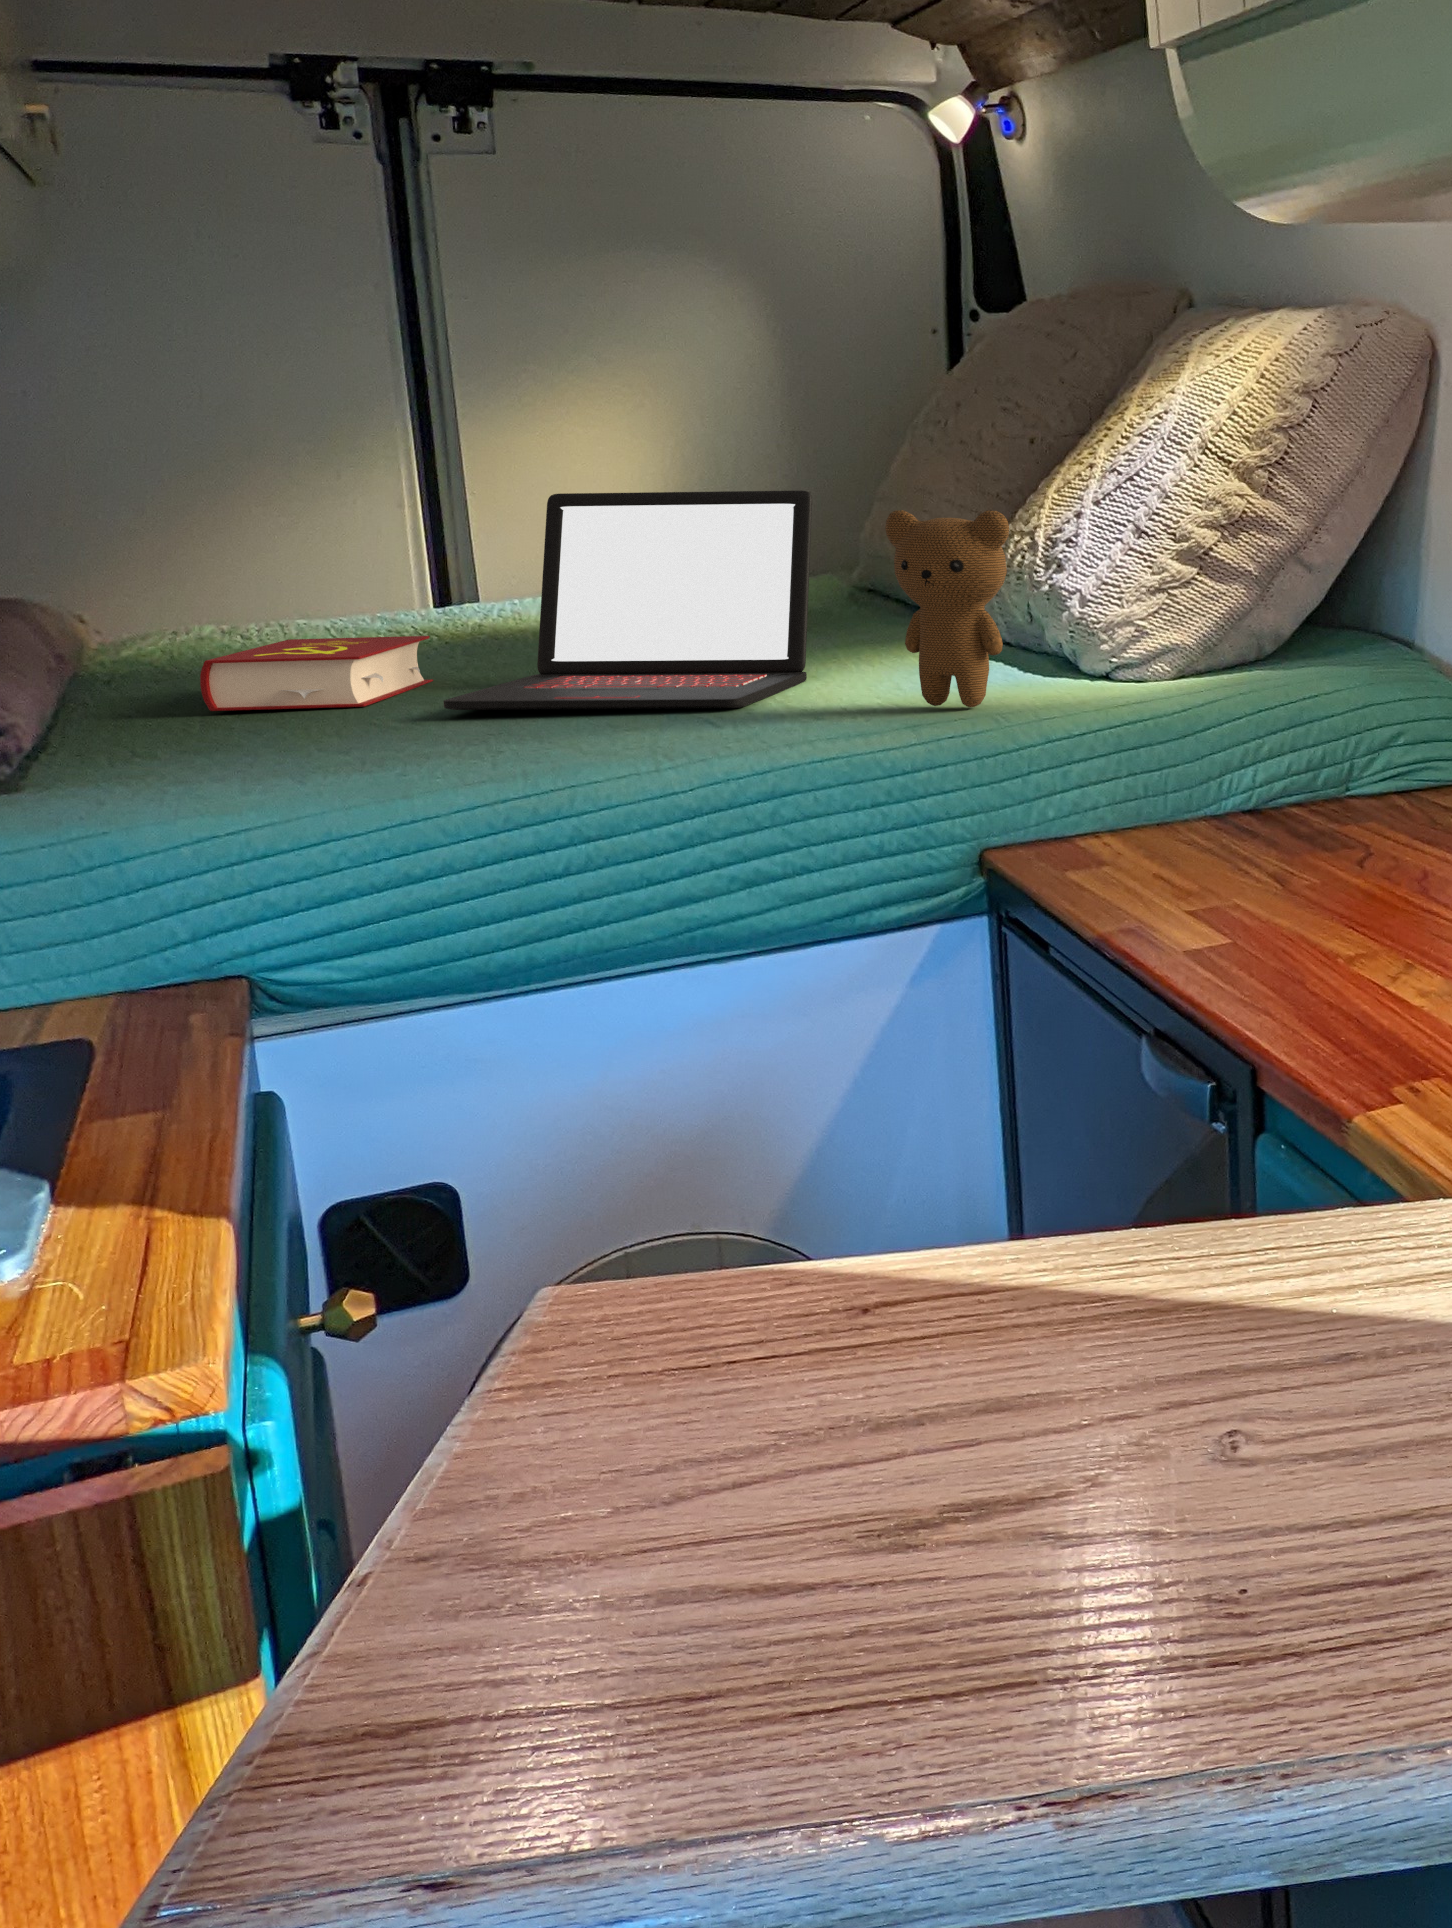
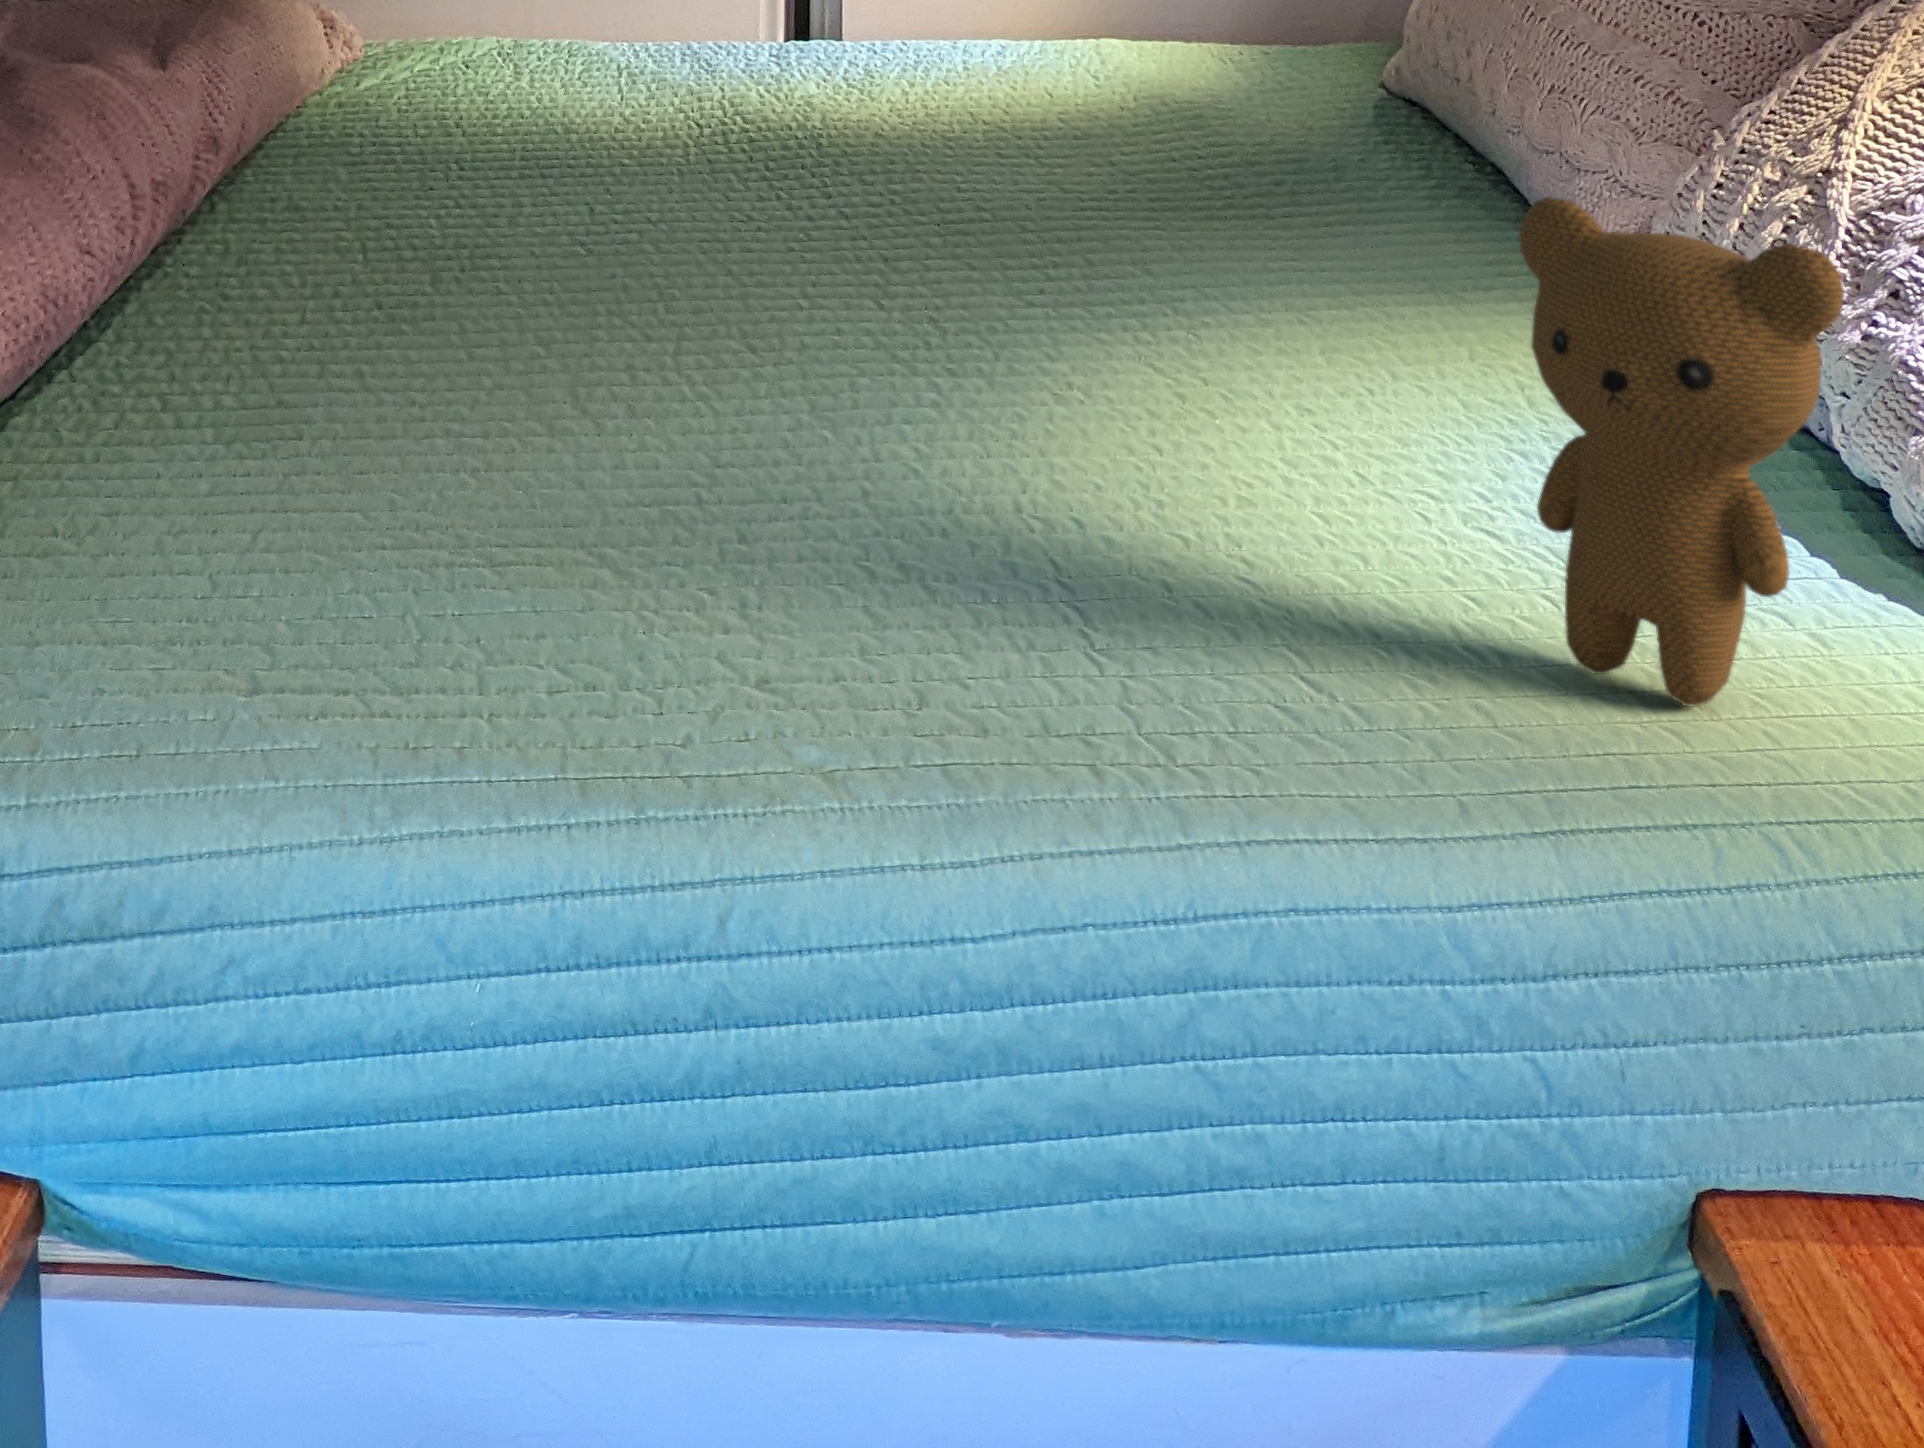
laptop: present [443,490,812,710] -> none [621,7,1355,553]
book: present [200,636,433,711] -> none [295,194,668,368]

